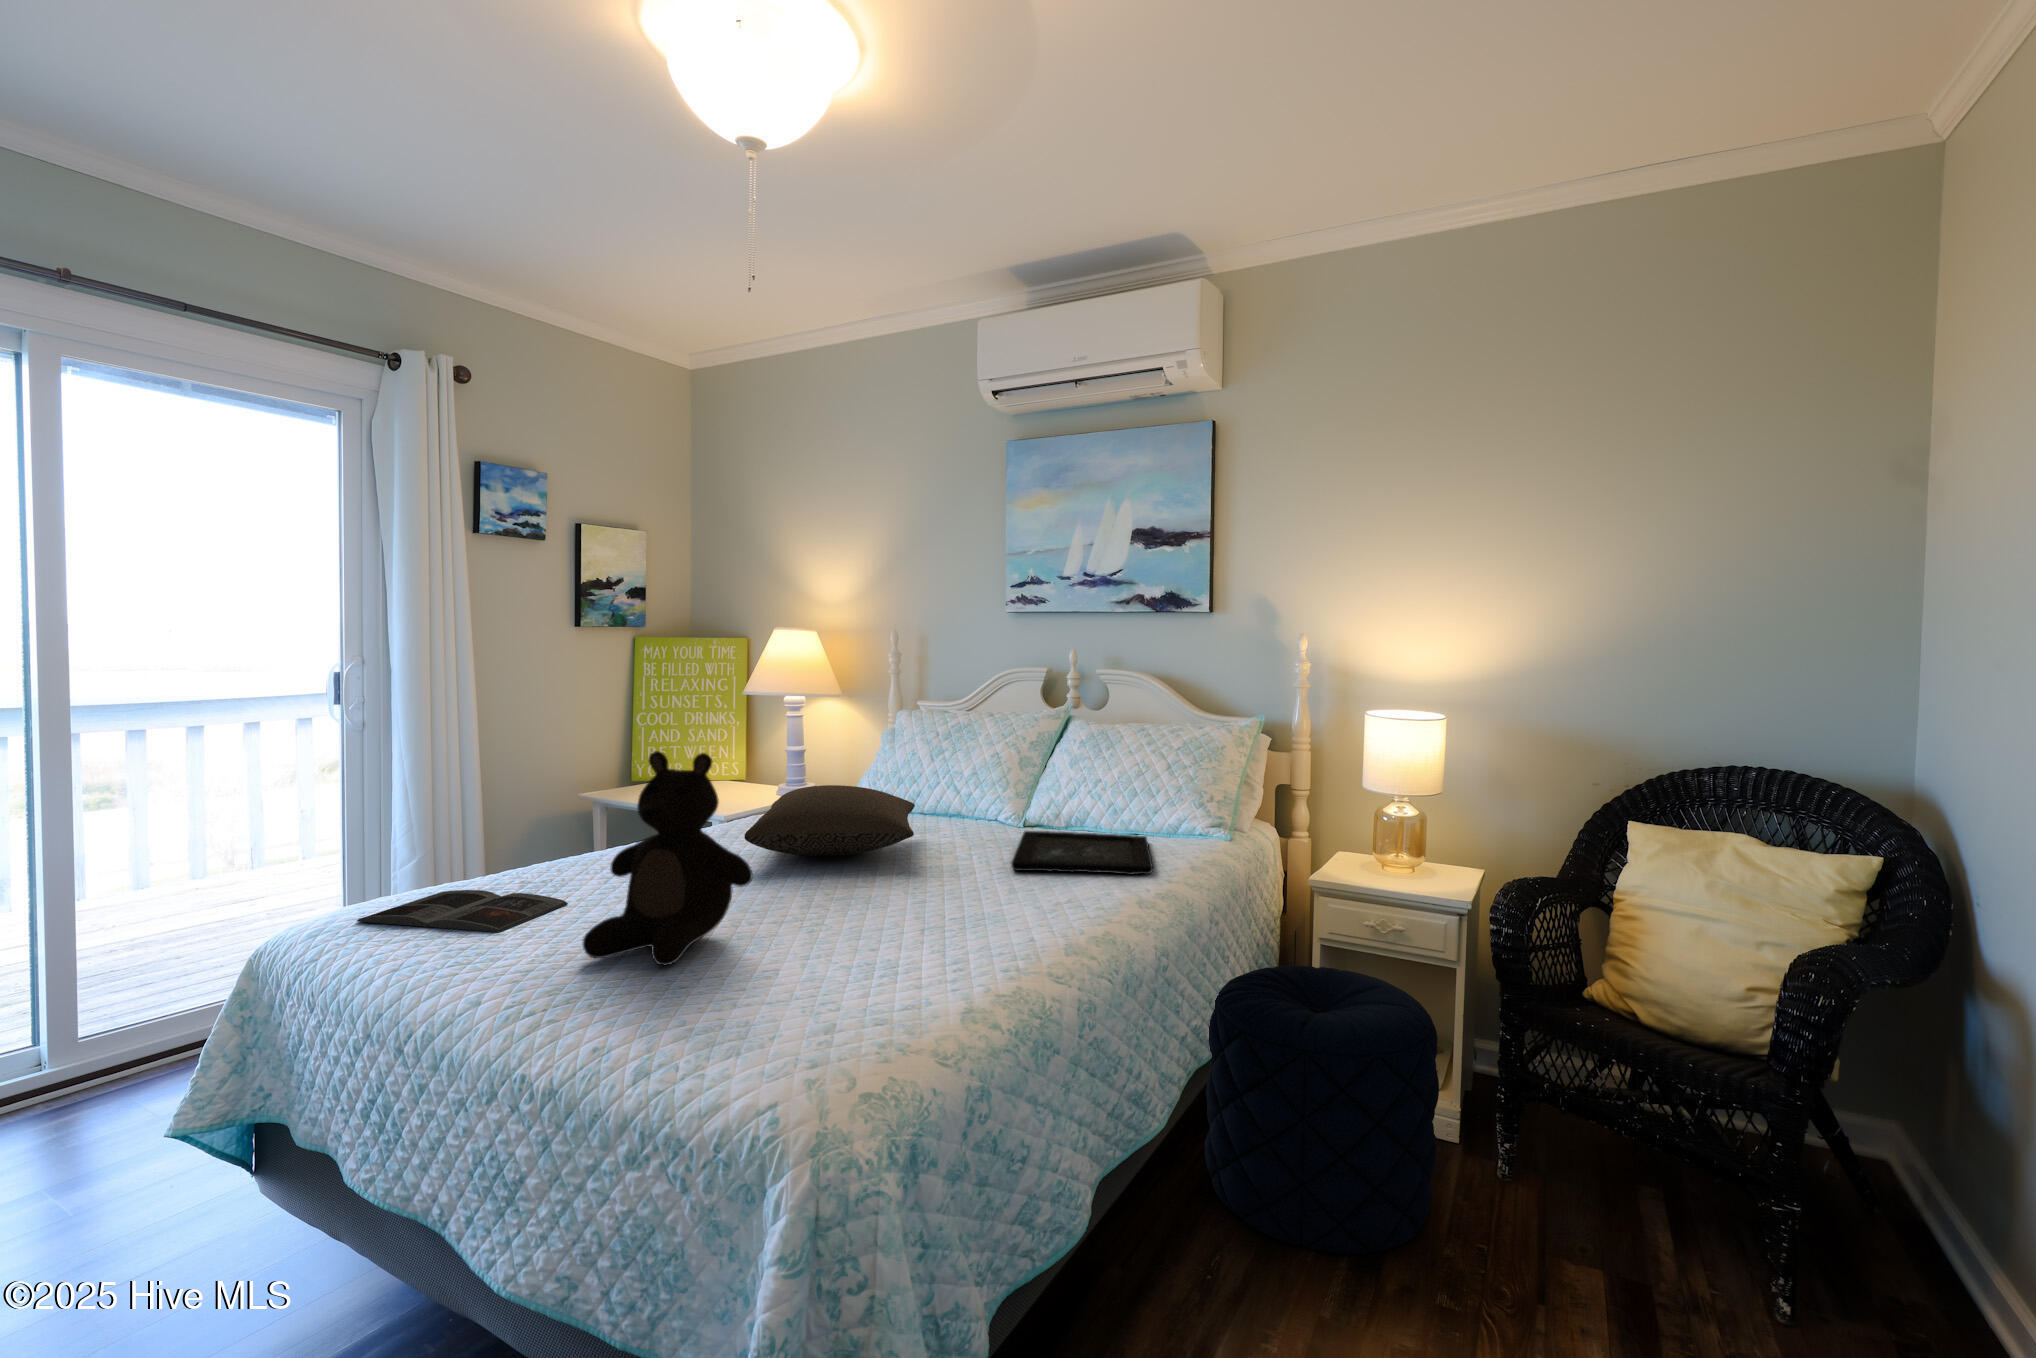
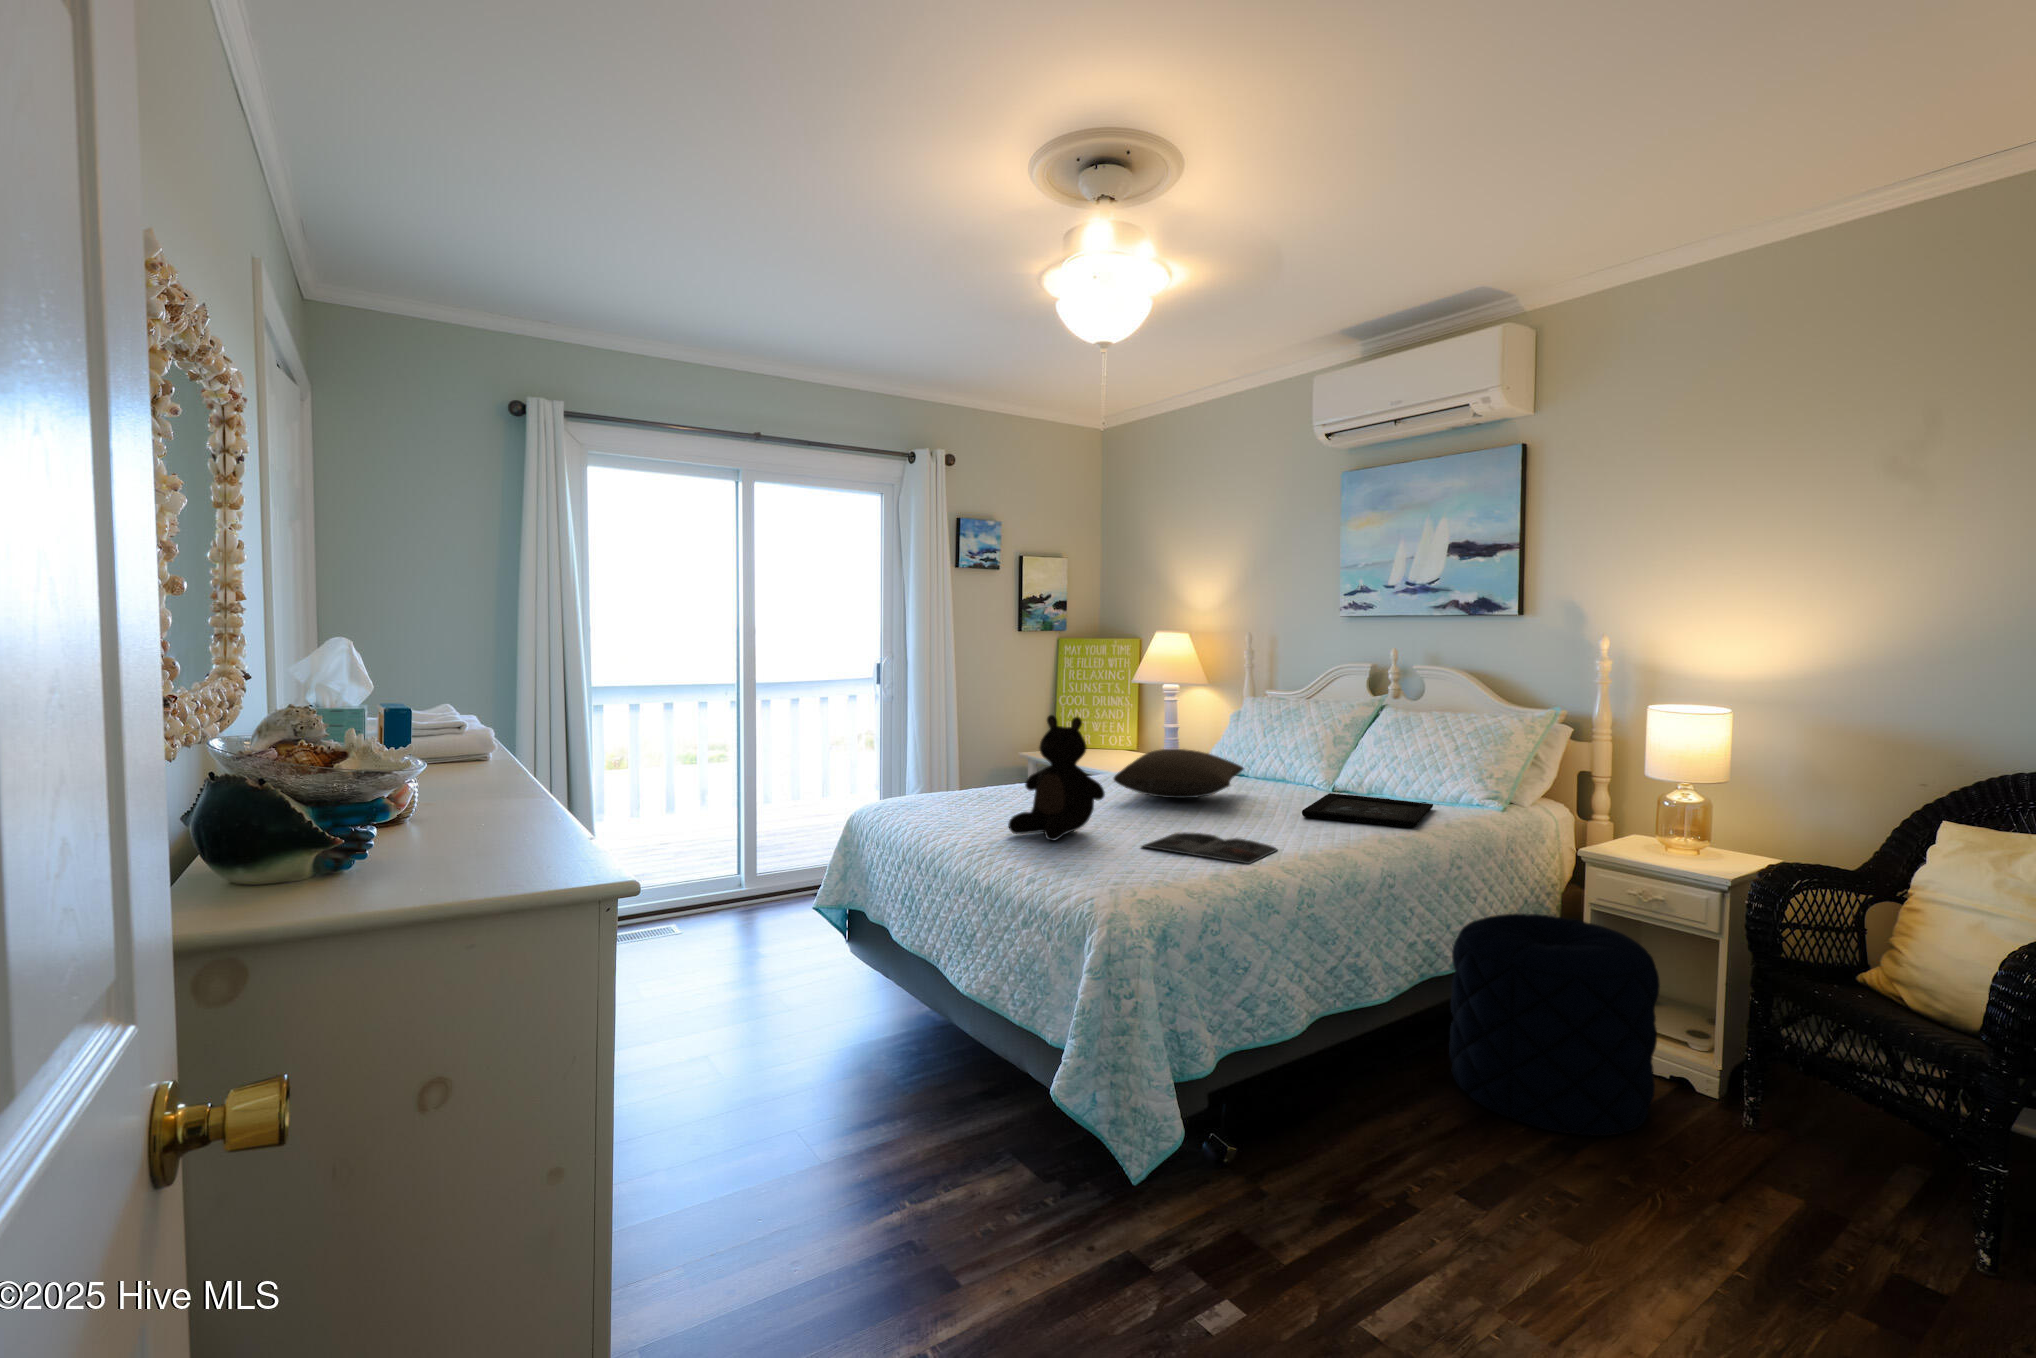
magazine: present [357,890,568,932] -> present [1142,833,1277,864]

